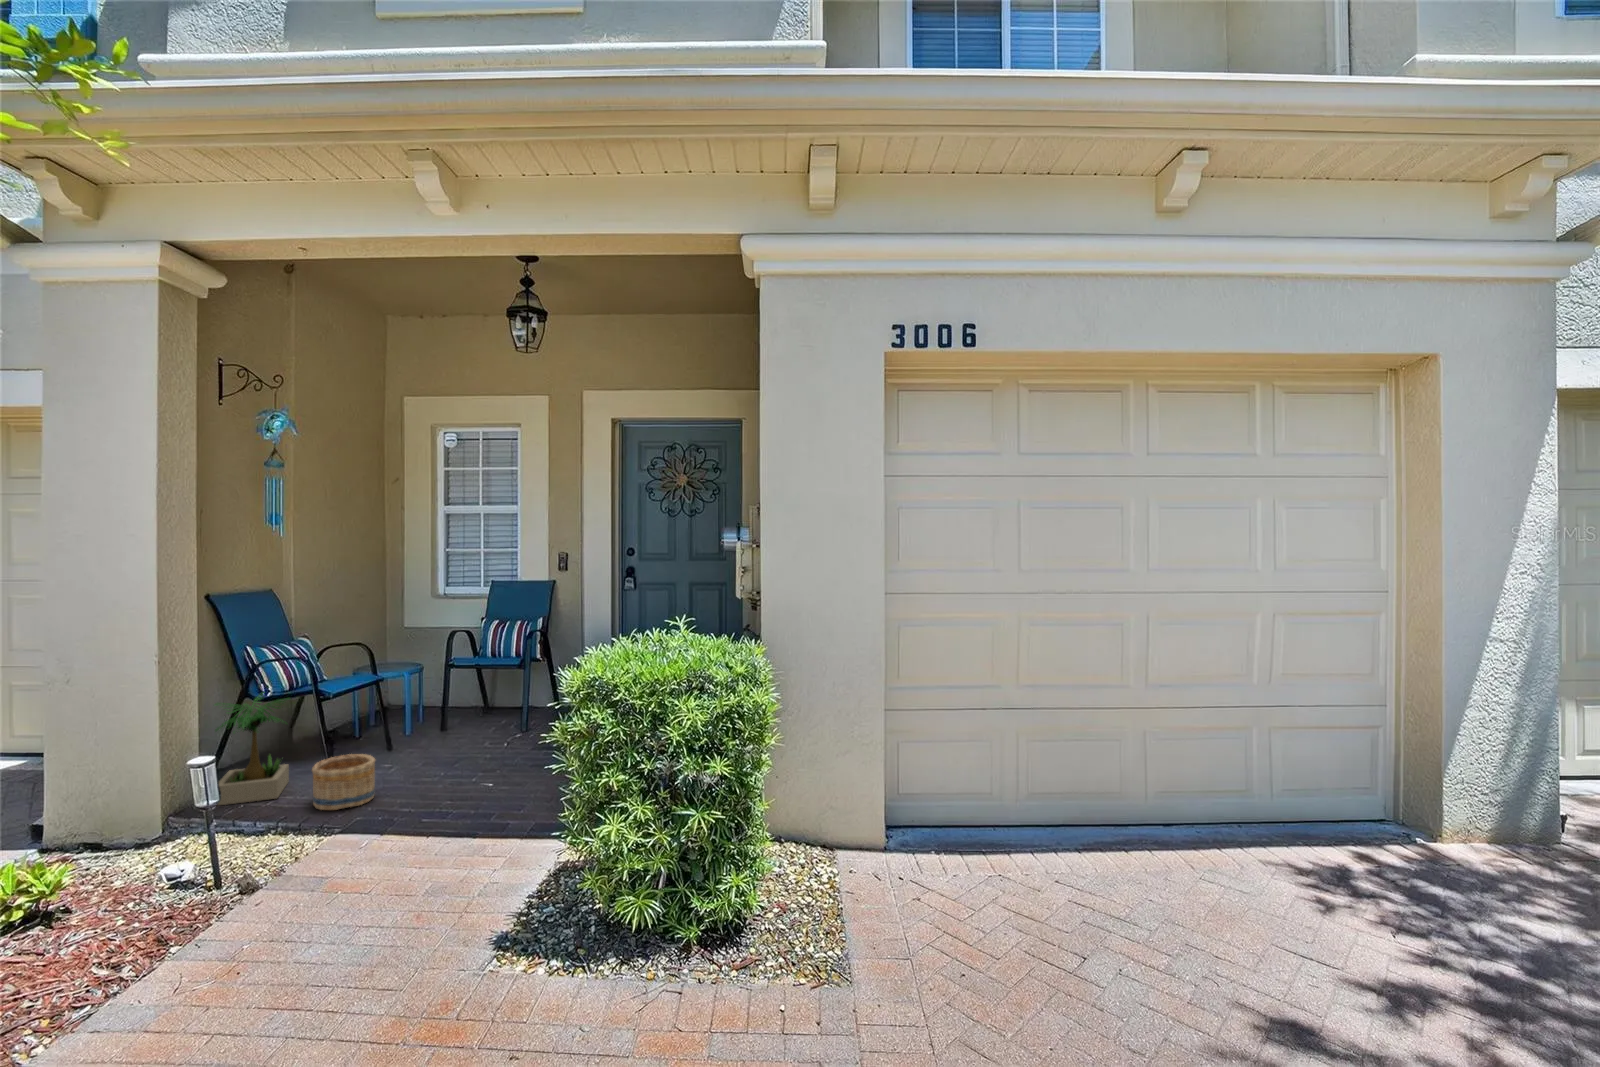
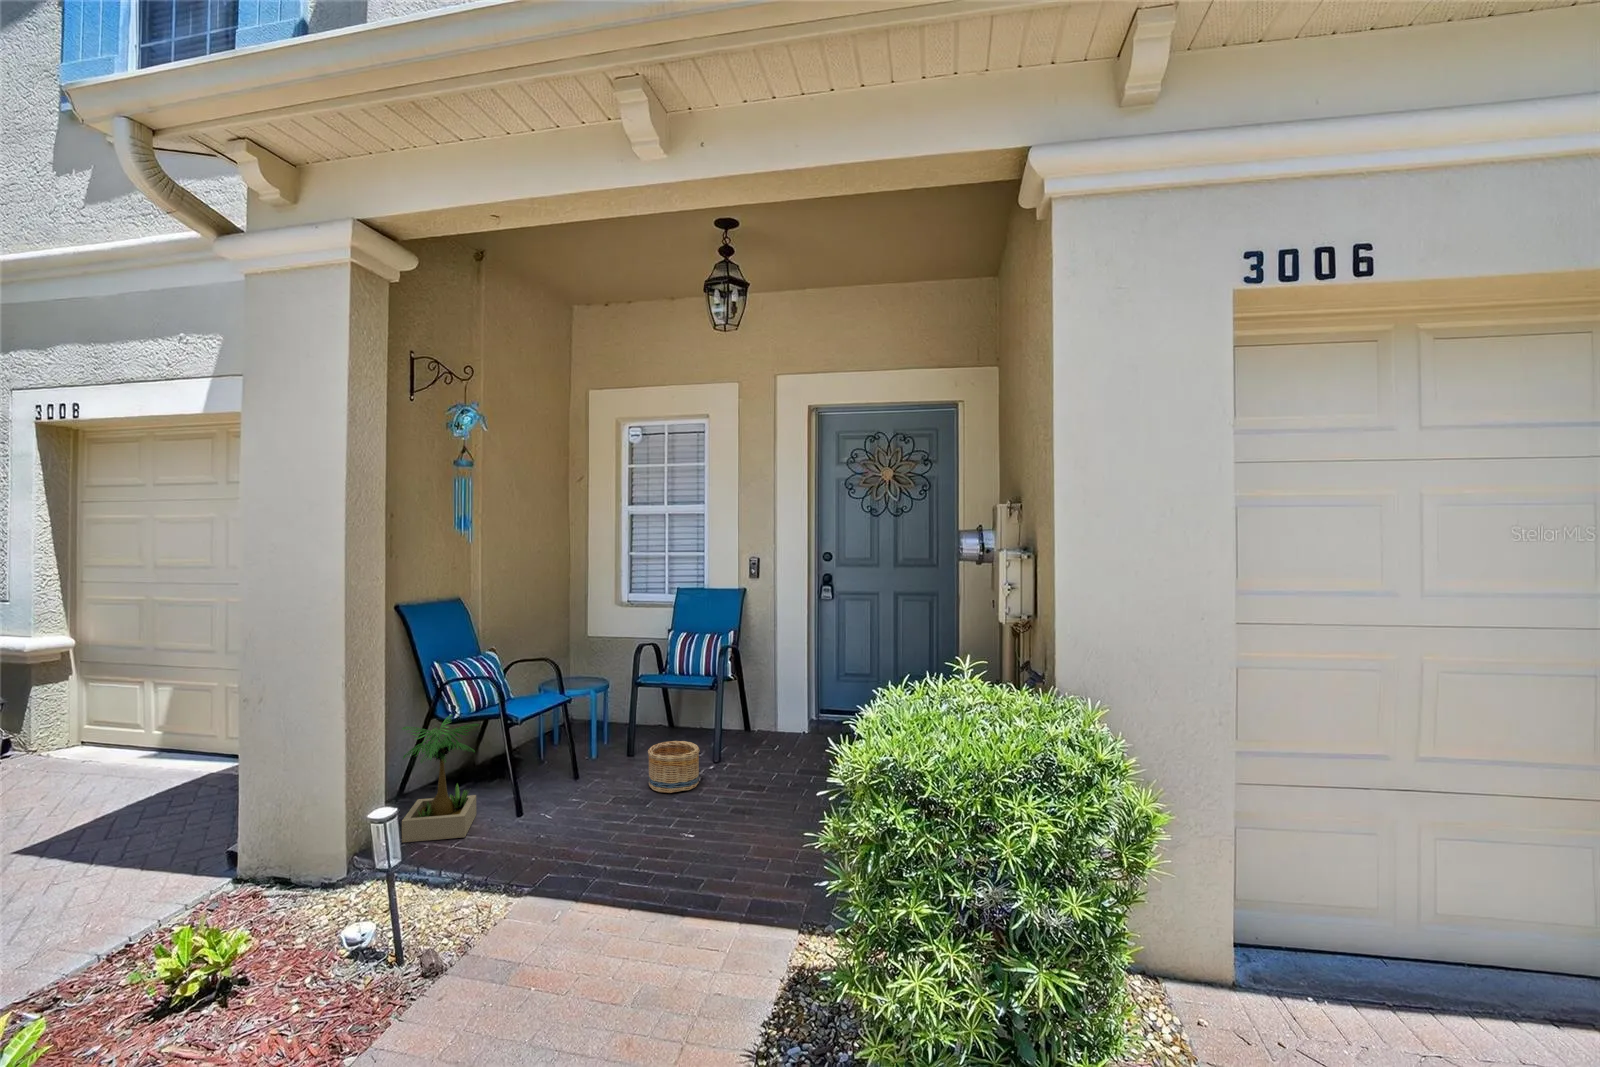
basket: present [312,754,375,810] -> present [648,741,700,793]

